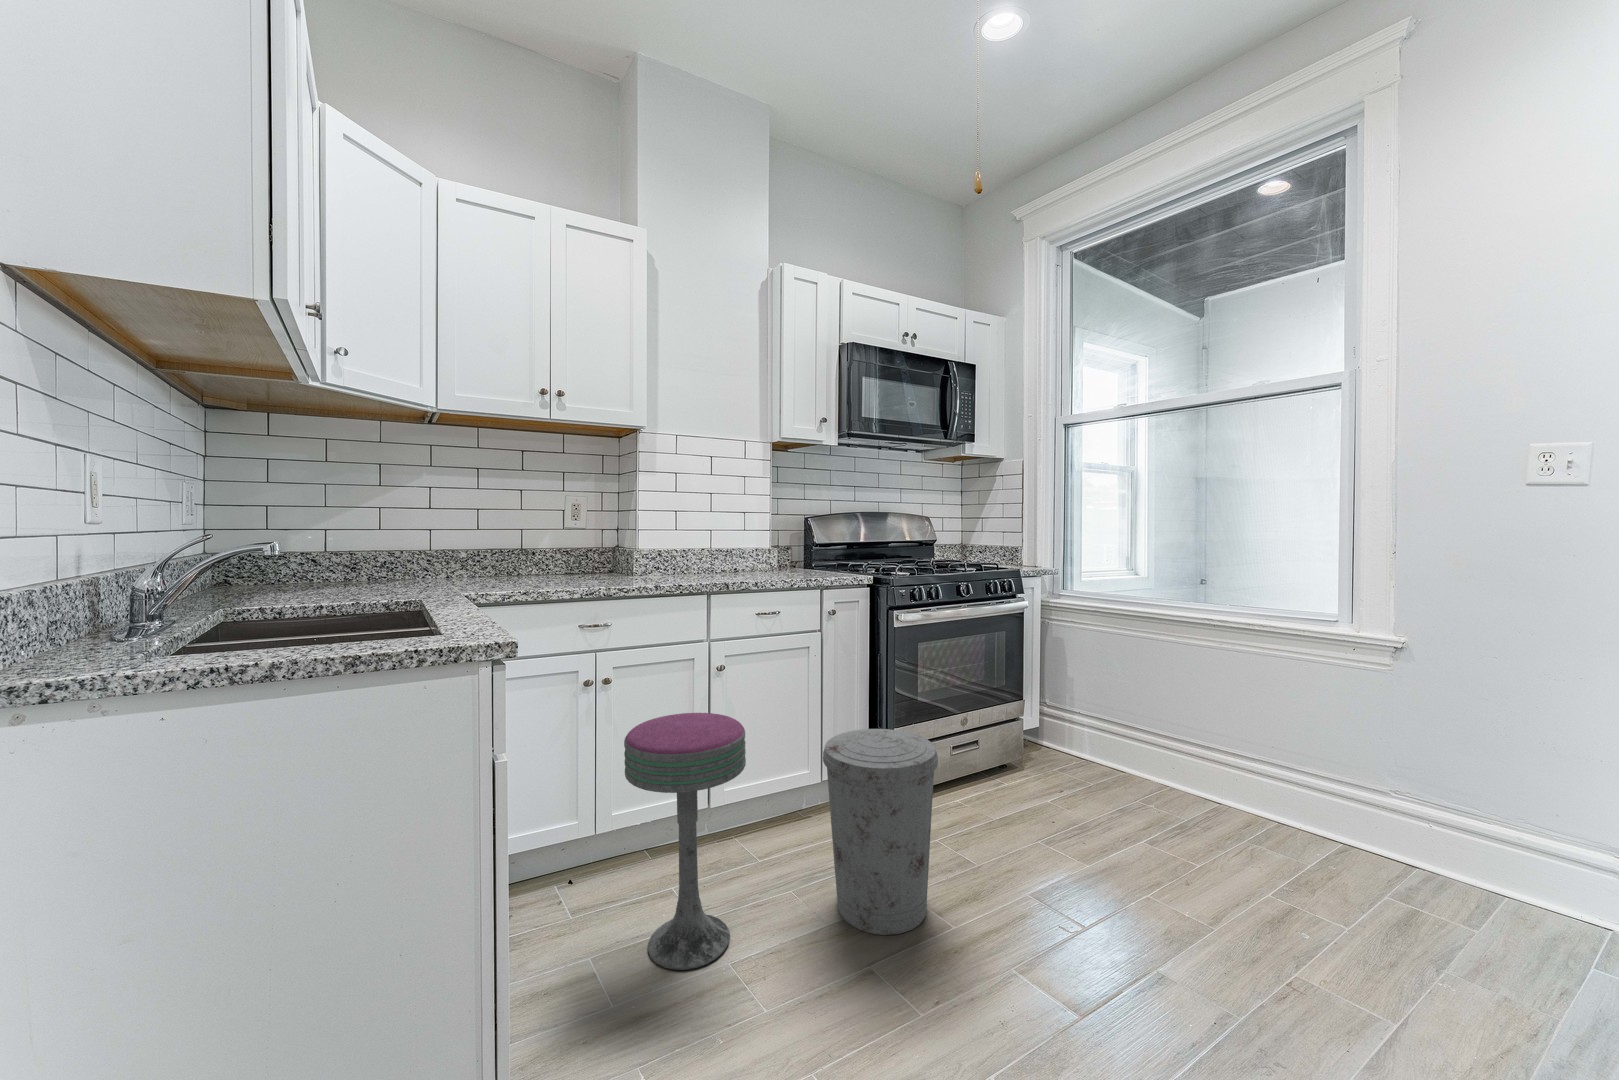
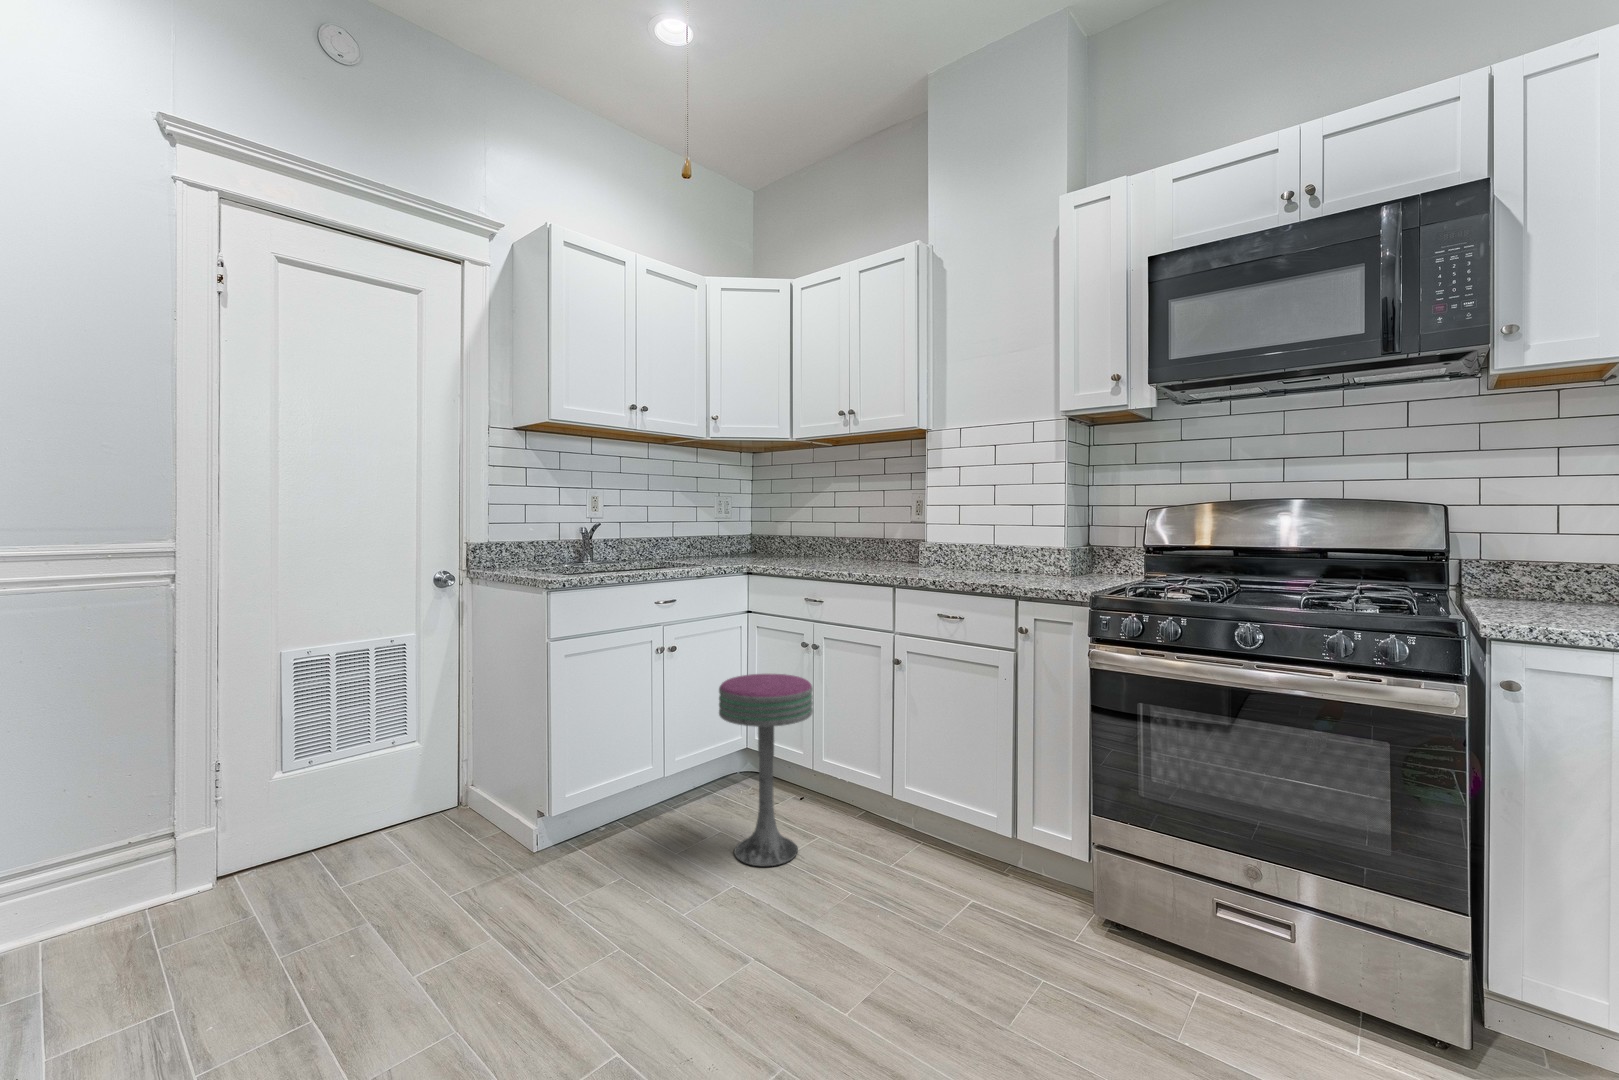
trash can: present [823,729,938,935] -> none [809,744,934,964]

